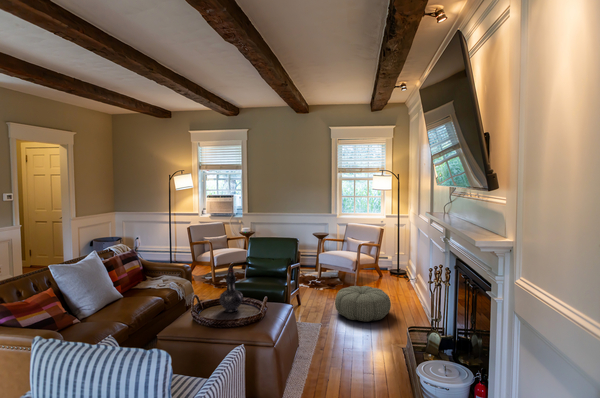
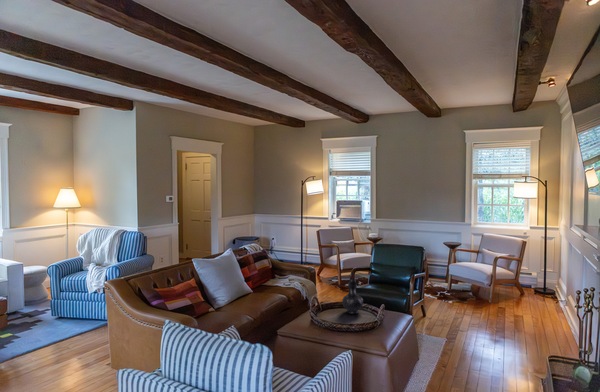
pouf: present [335,286,391,322] -> none [461,302,525,341]

